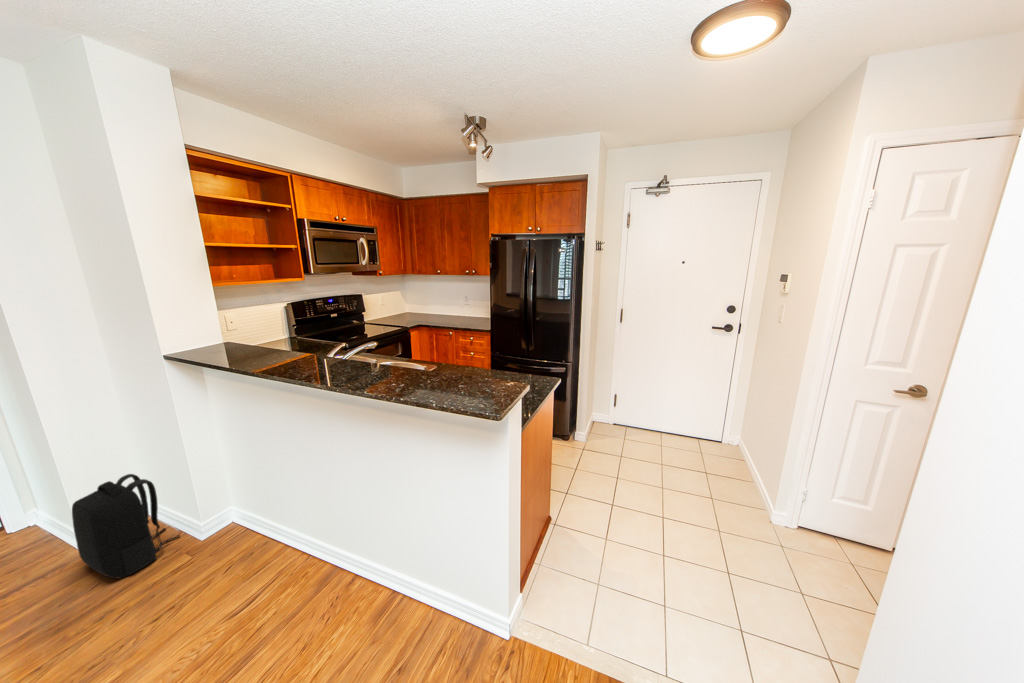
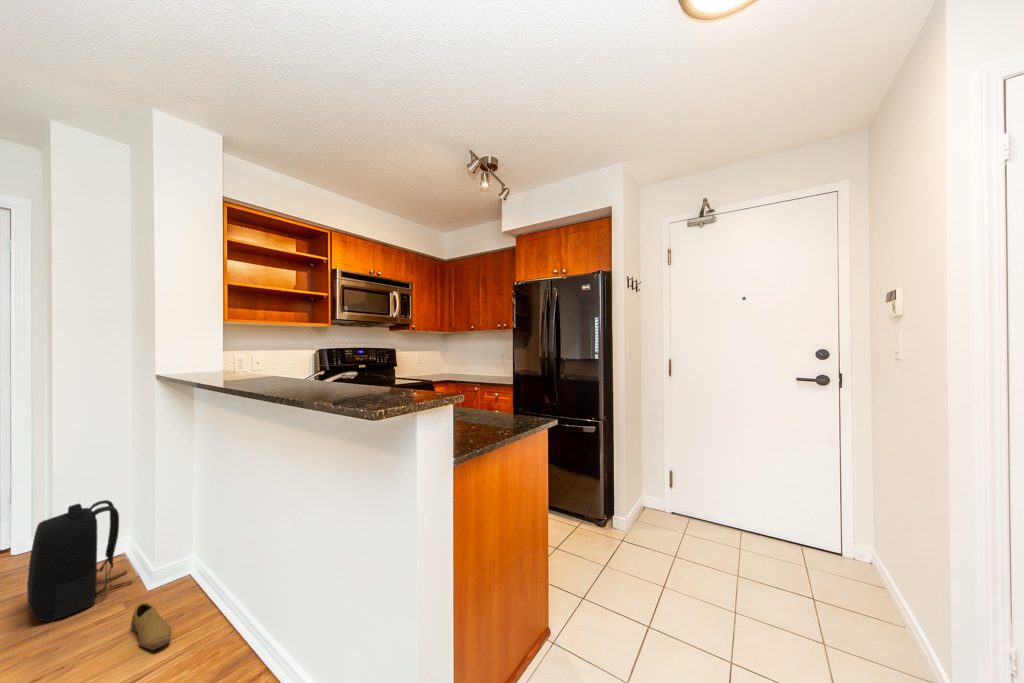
shoe: none [211,549,259,580] -> present [131,603,171,650]

